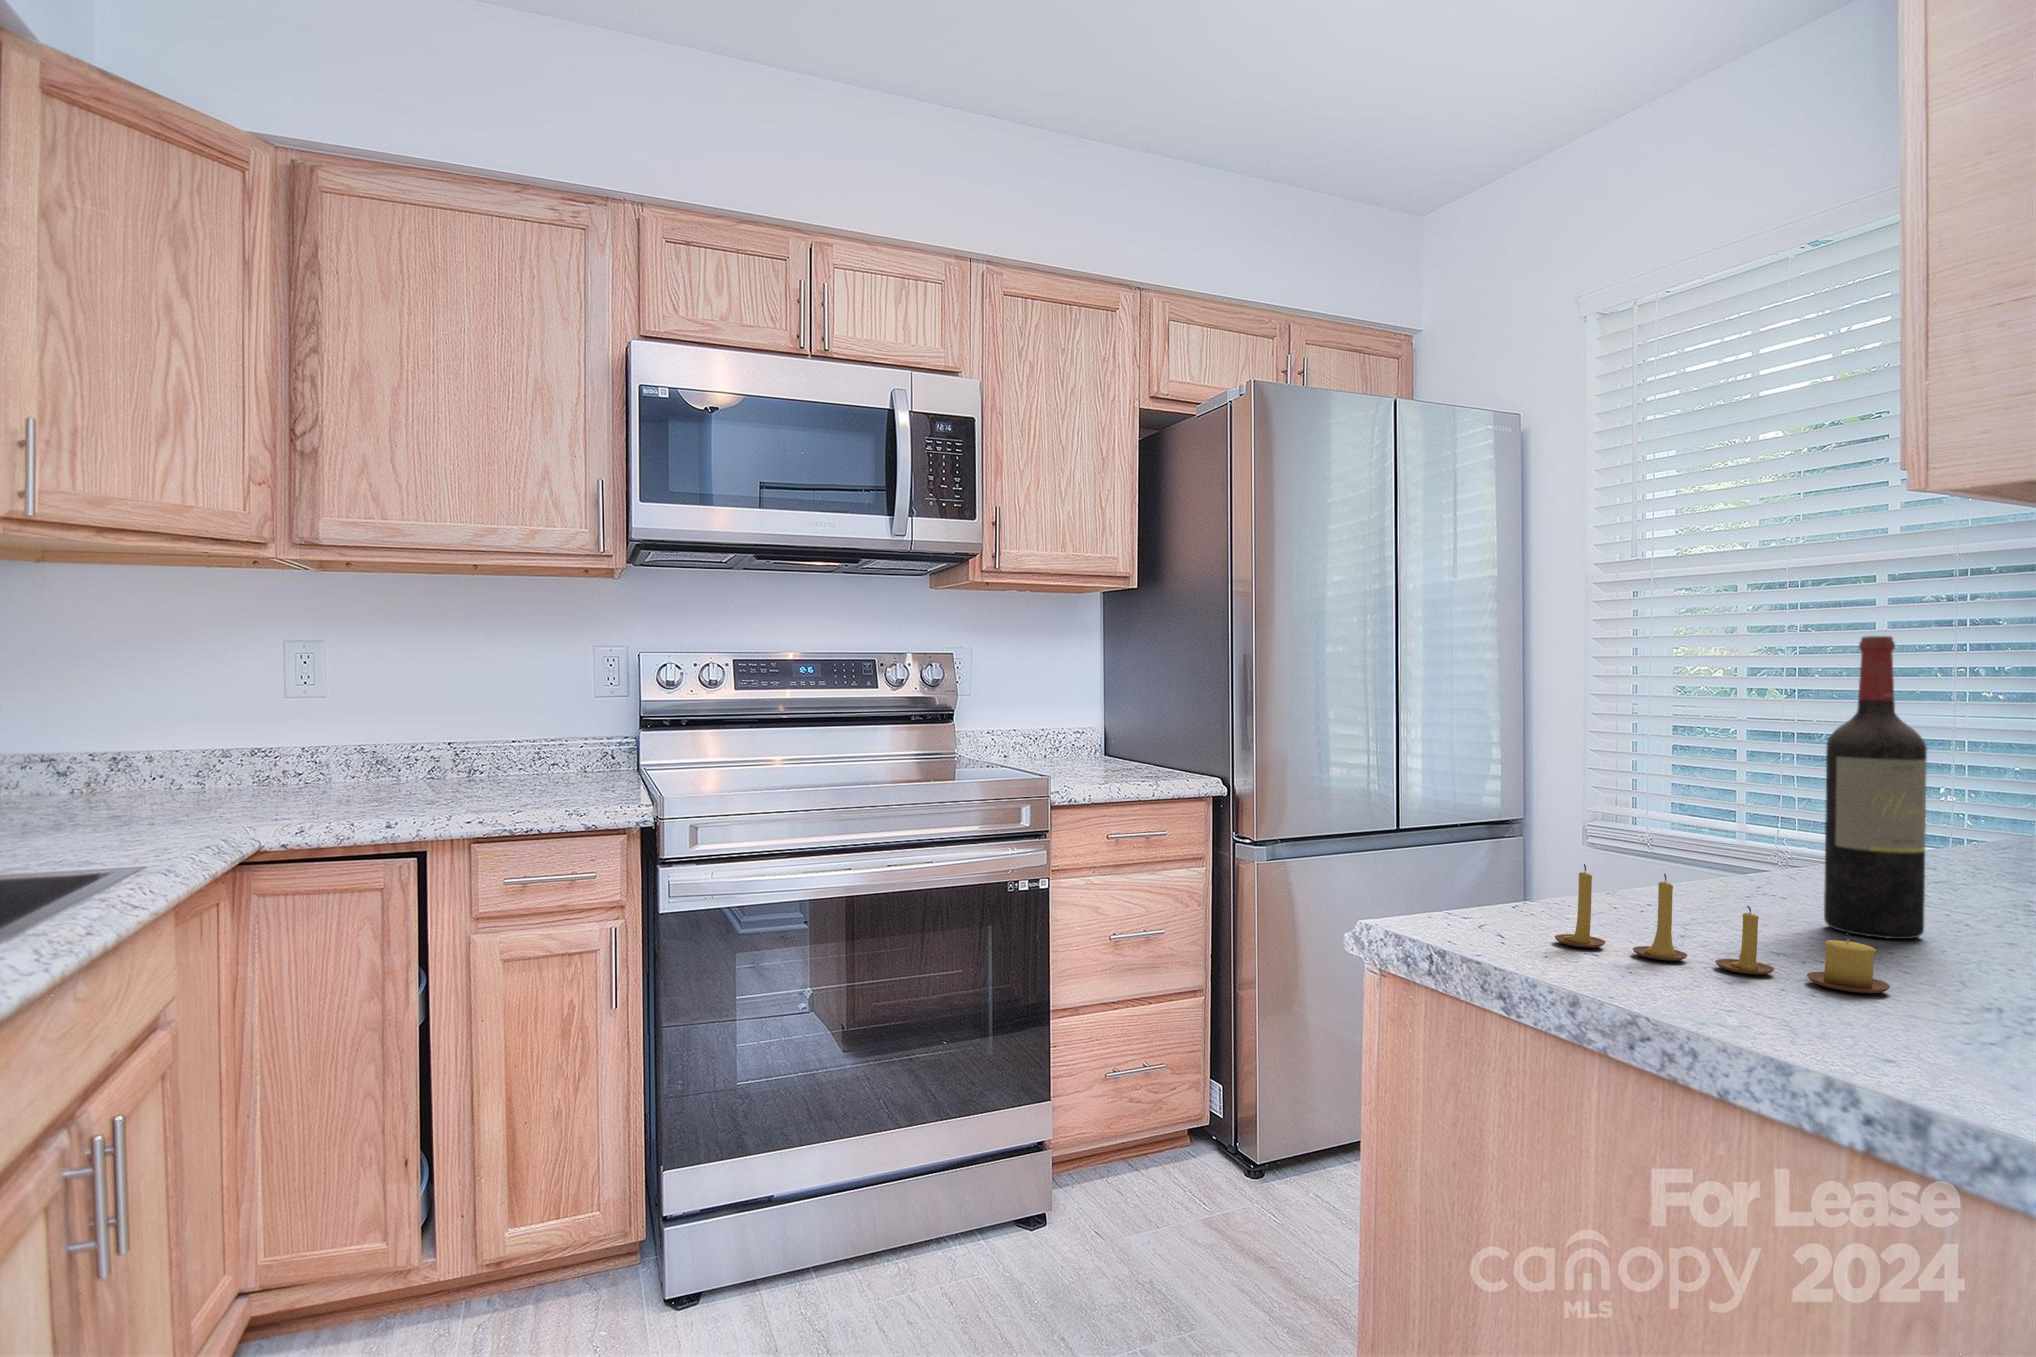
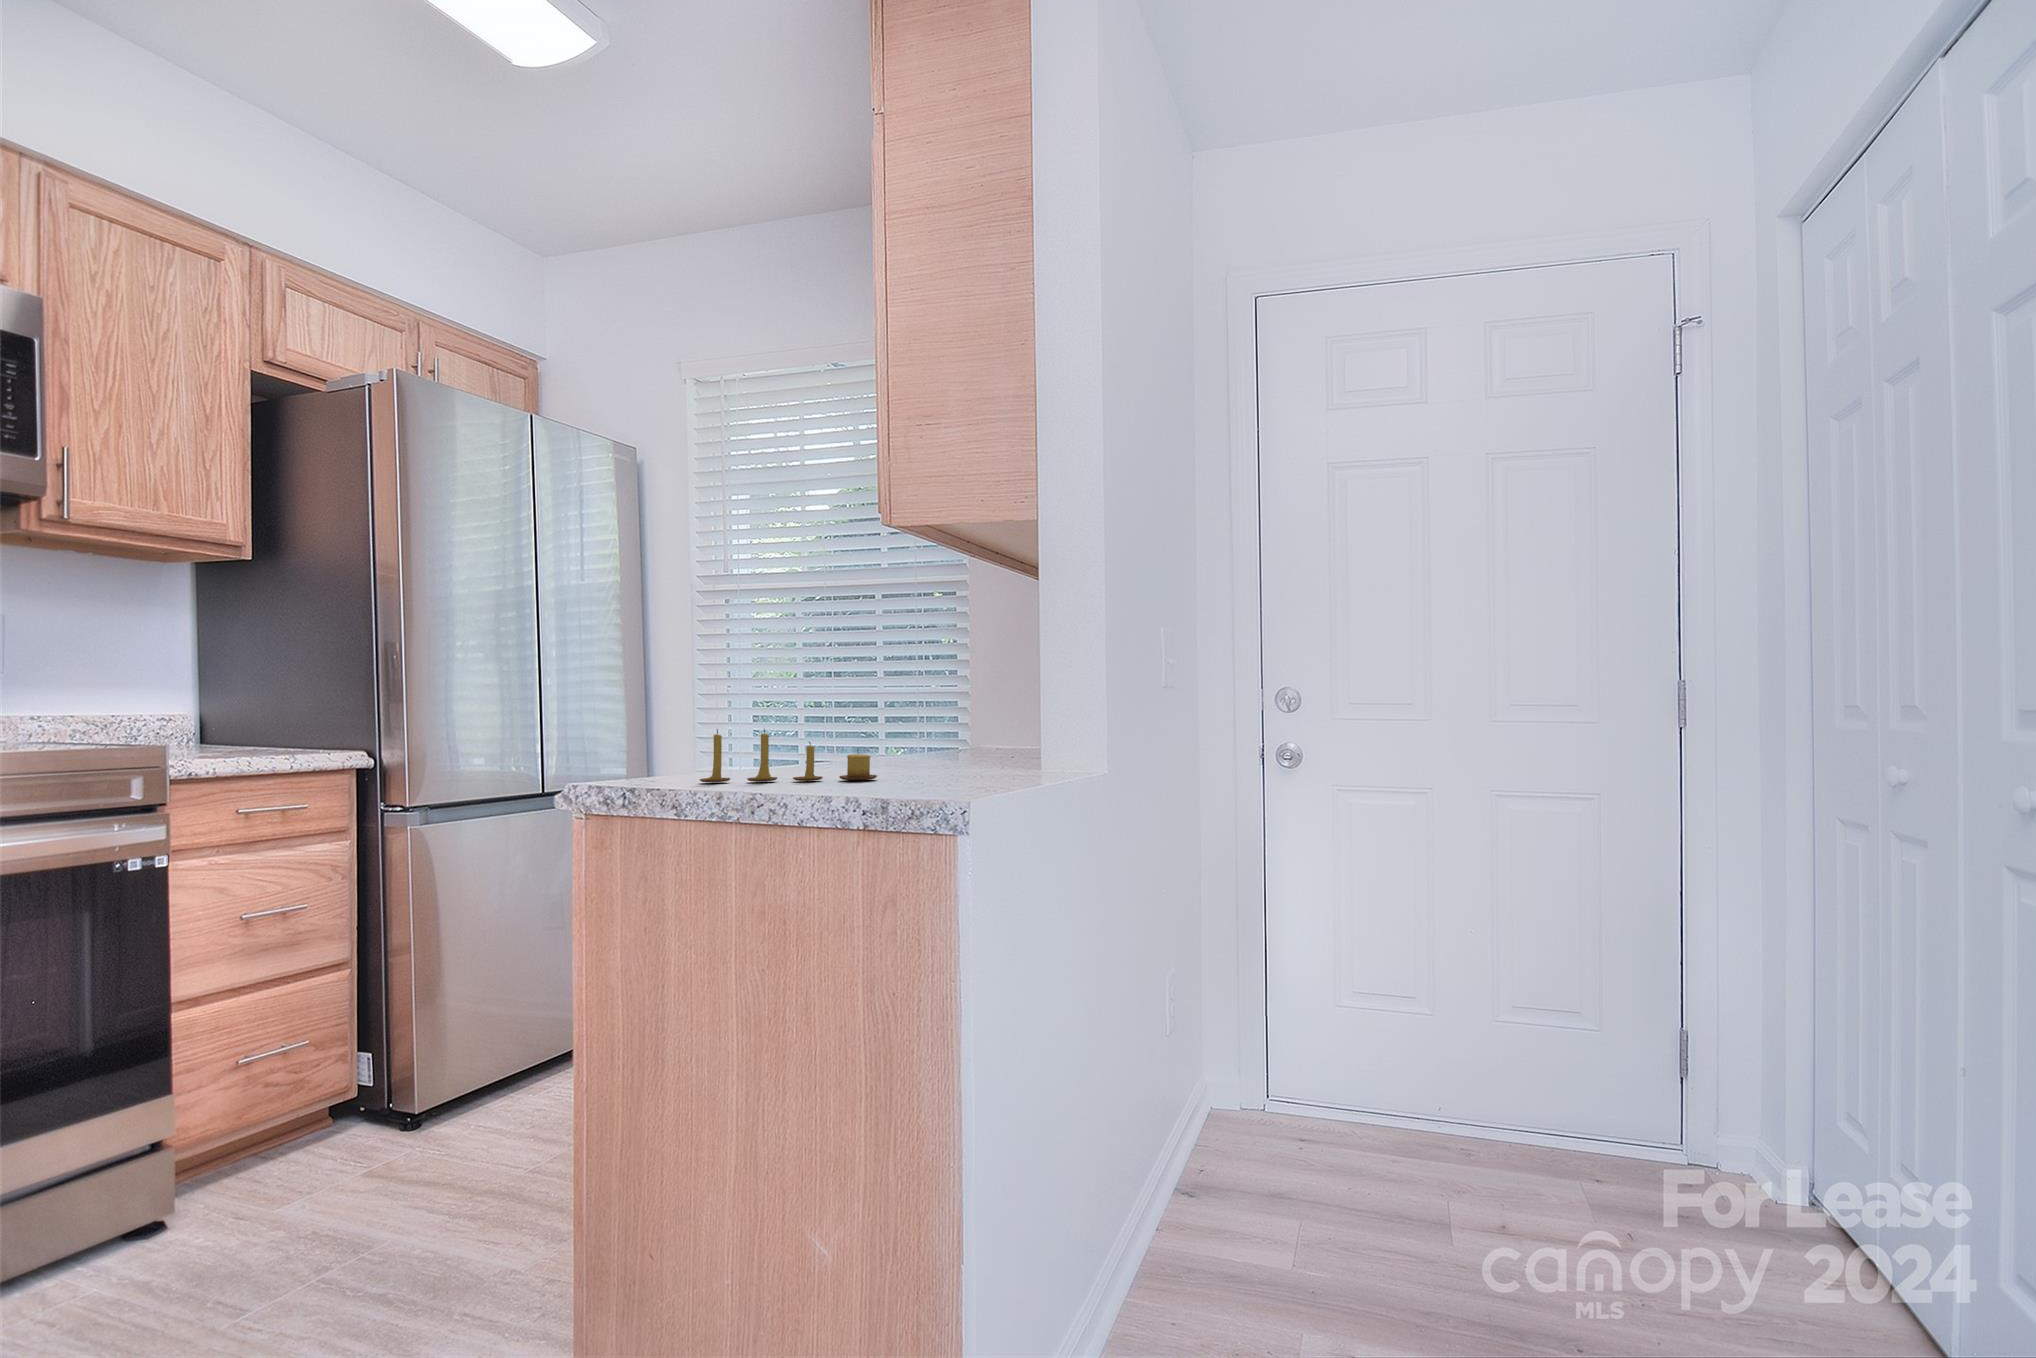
wine bottle: present [1824,636,1927,939] -> none [846,591,895,769]

